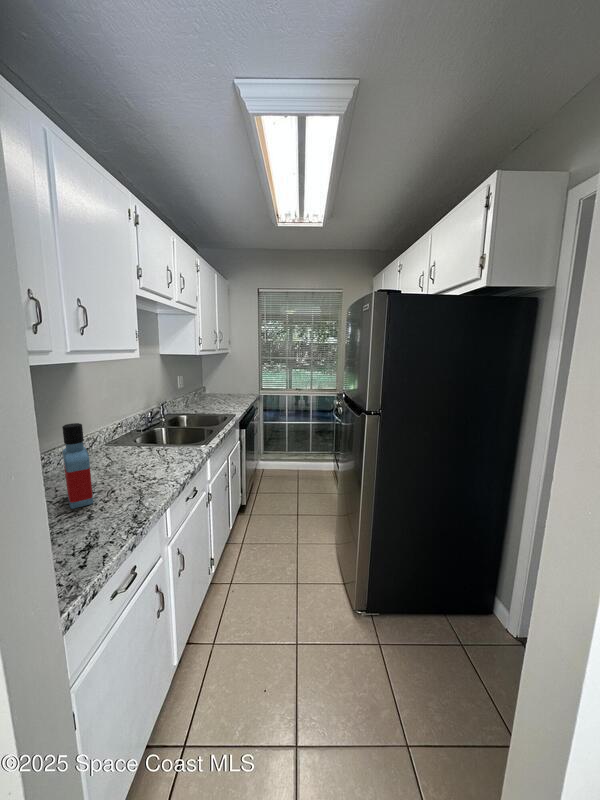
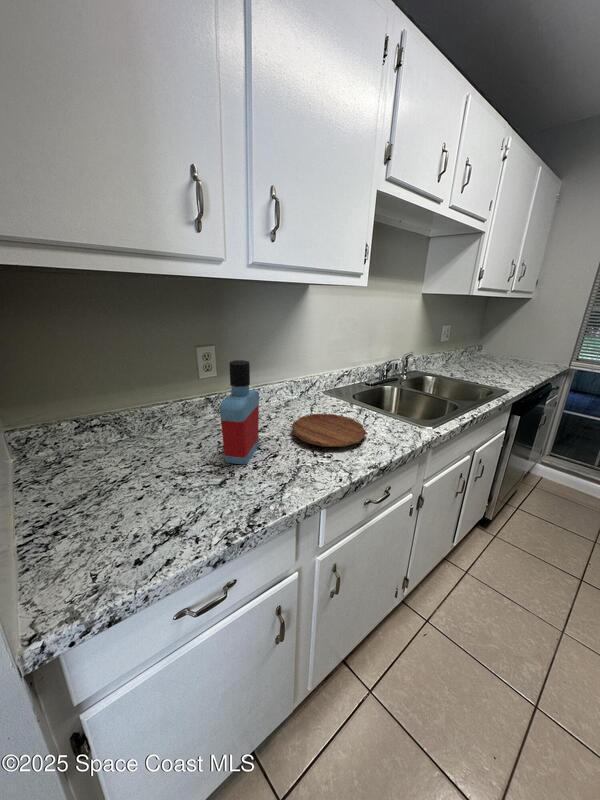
tray: none [108,453,169,476] -> present [292,414,366,447]

